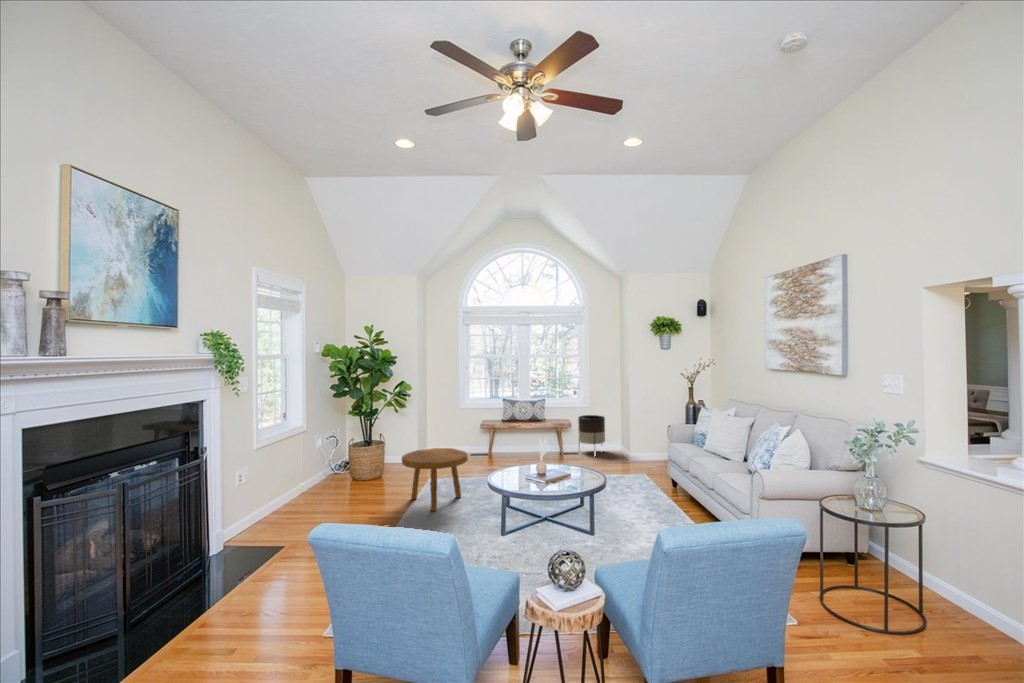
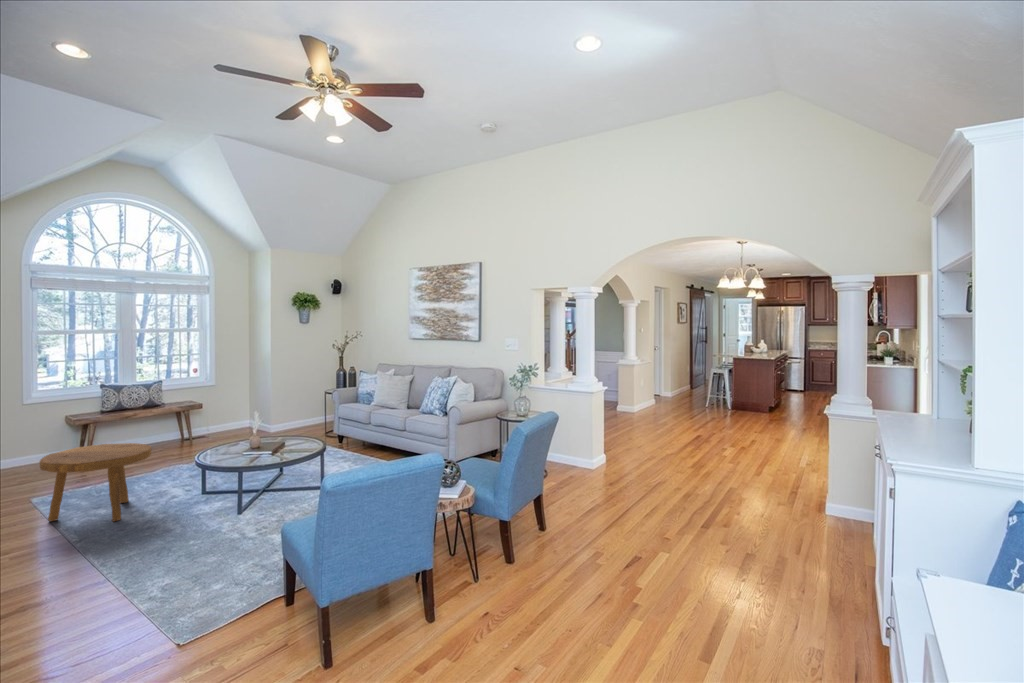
planter: present [578,415,605,445] -> none [201,395,235,438]

